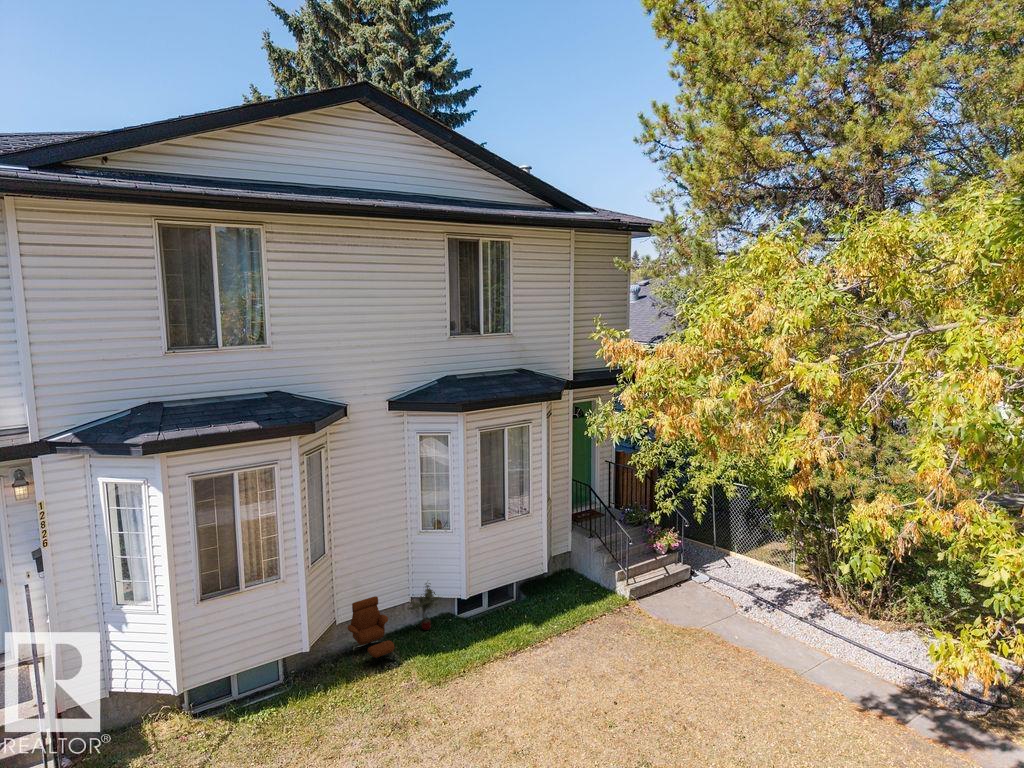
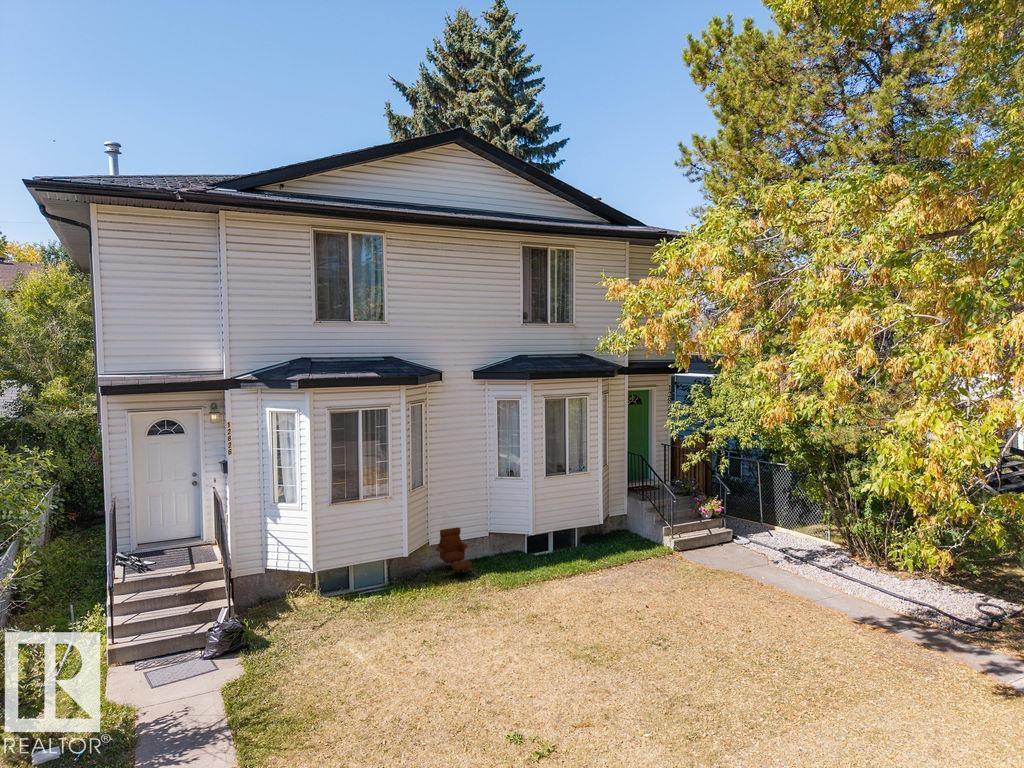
potted tree: present [407,583,441,630] -> none [483,520,513,561]

